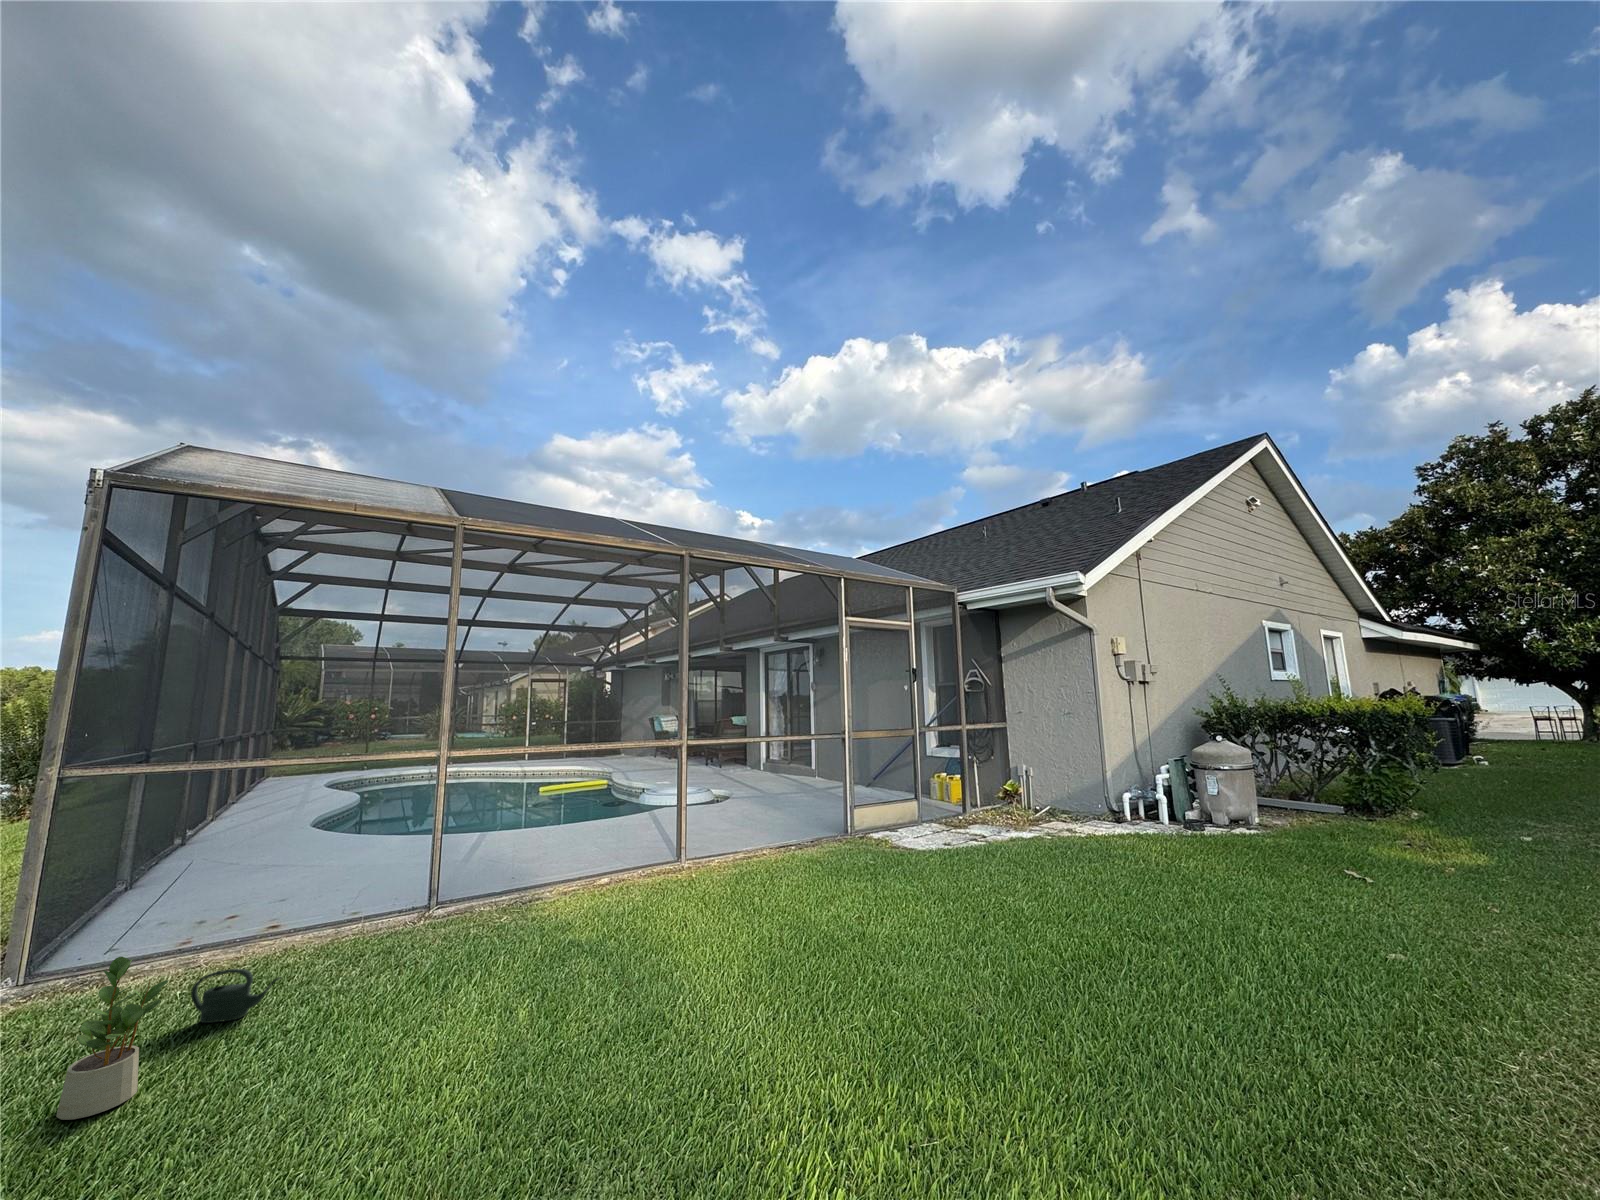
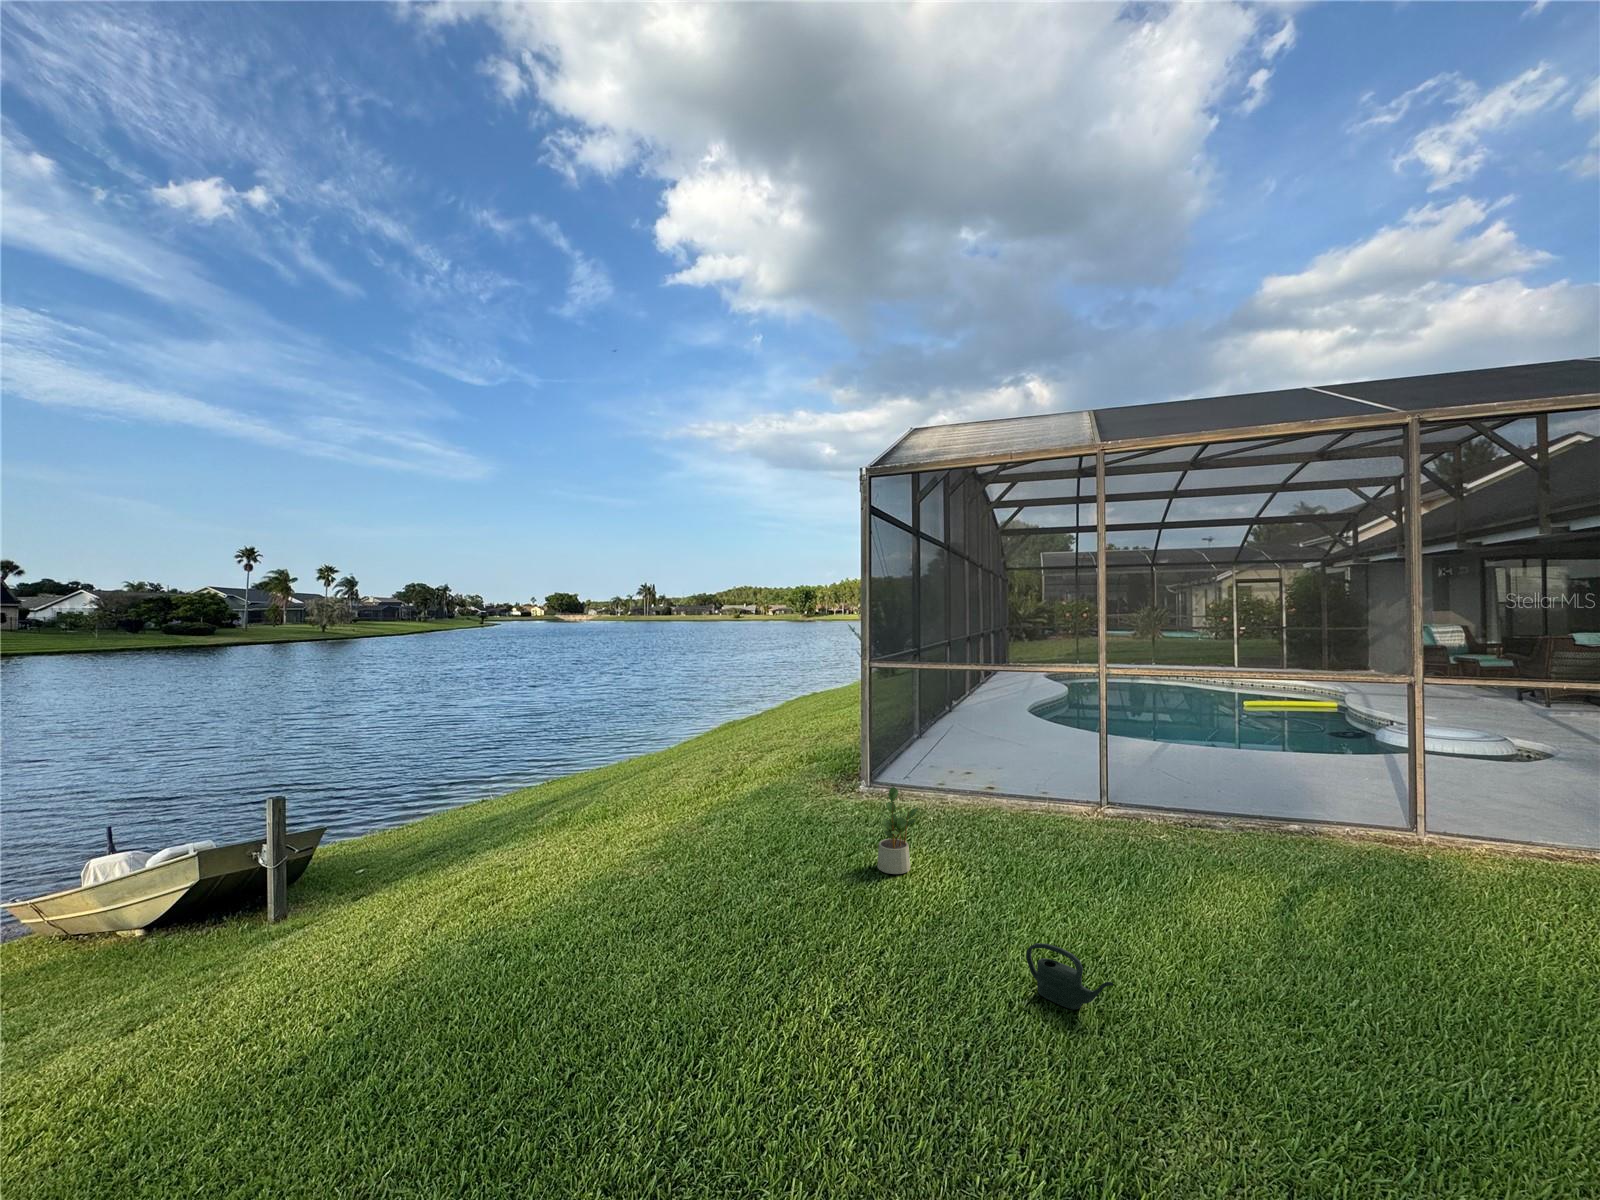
watering can: present [191,969,281,1023] -> present [1026,943,1113,1010]

